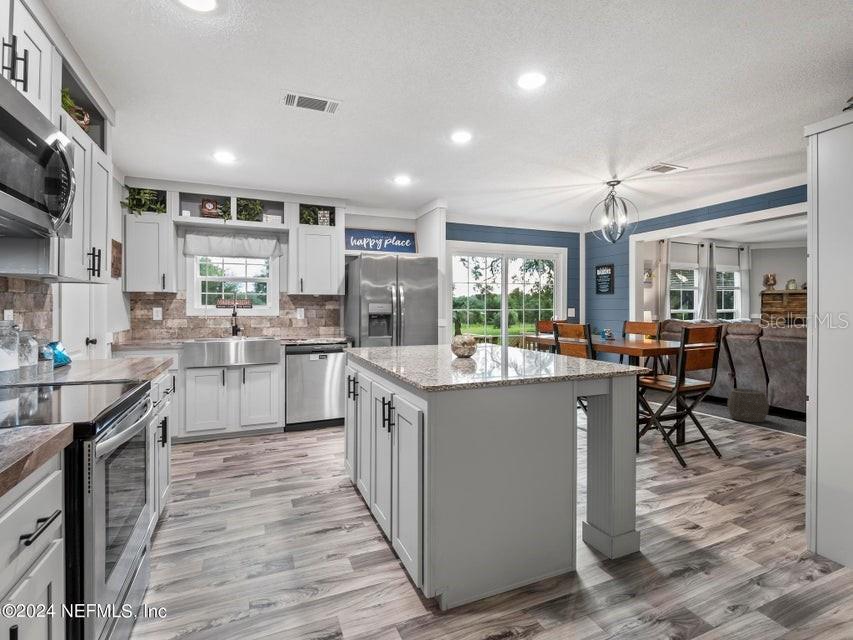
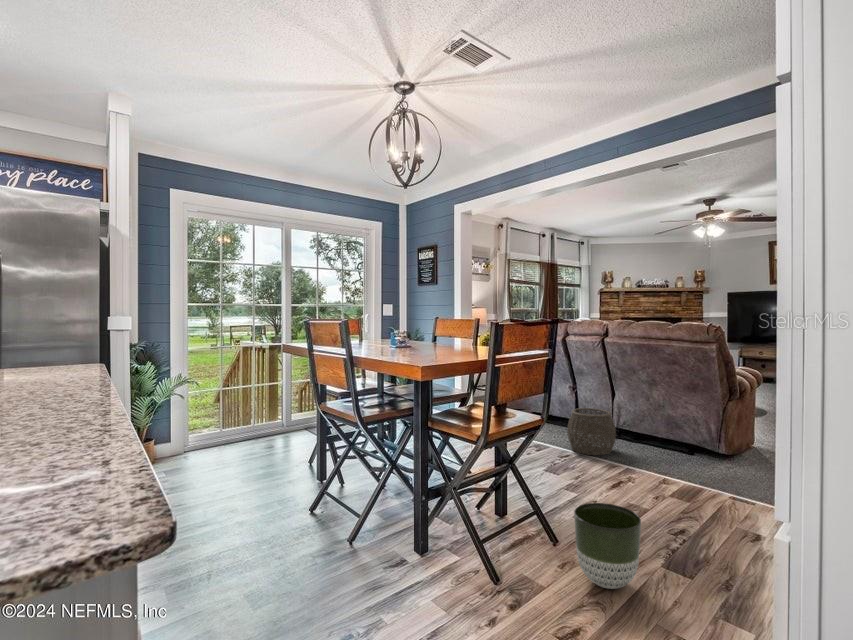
planter: none [734,431,777,476] -> present [574,503,641,589]

